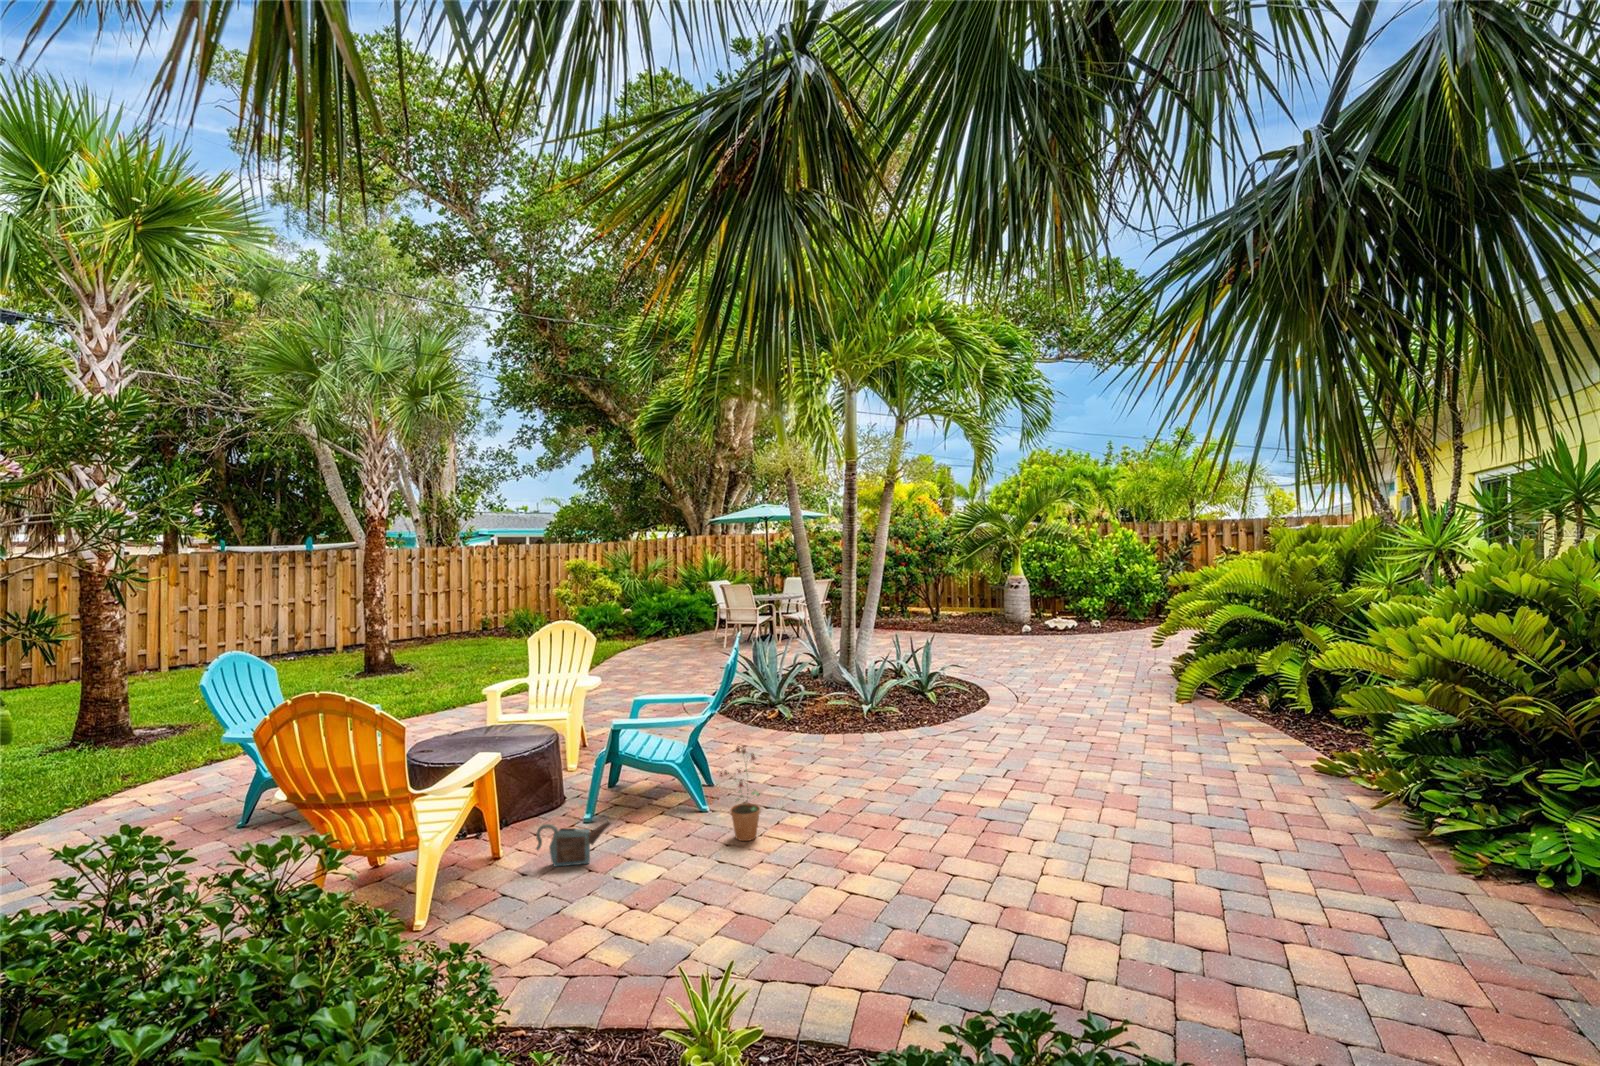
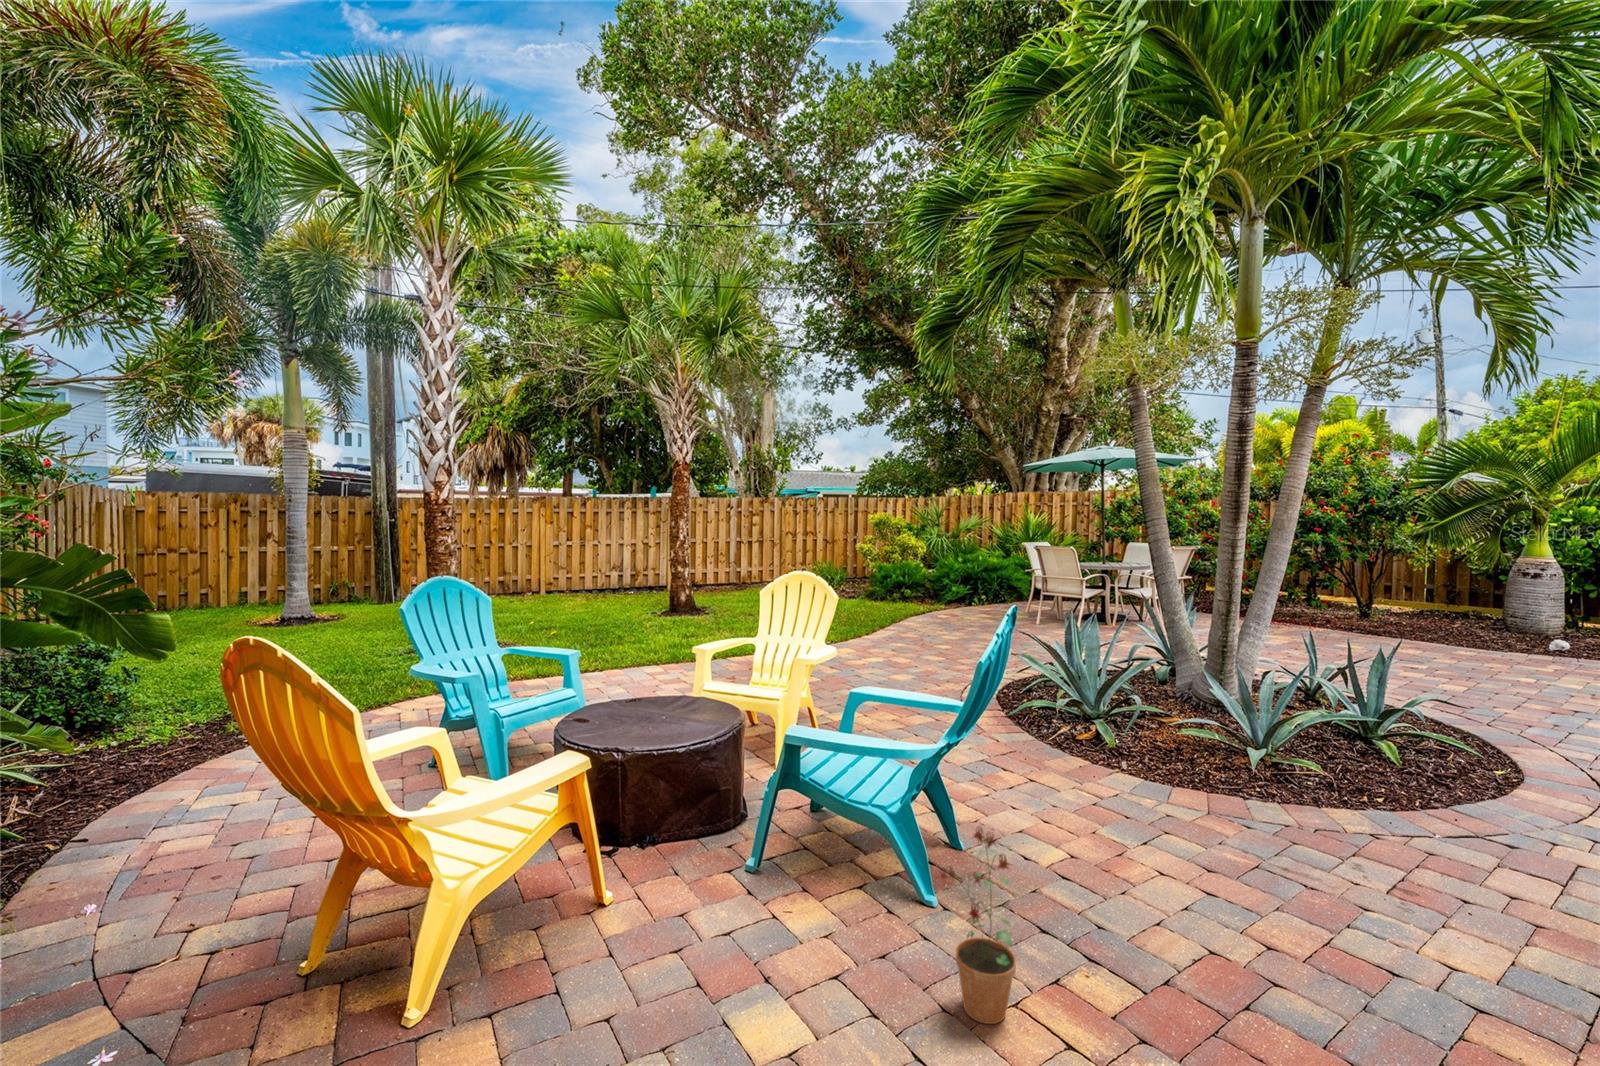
side table: present [990,586,1009,626] -> none [1468,573,1512,635]
watering can: present [536,822,611,867] -> none [622,895,736,983]

